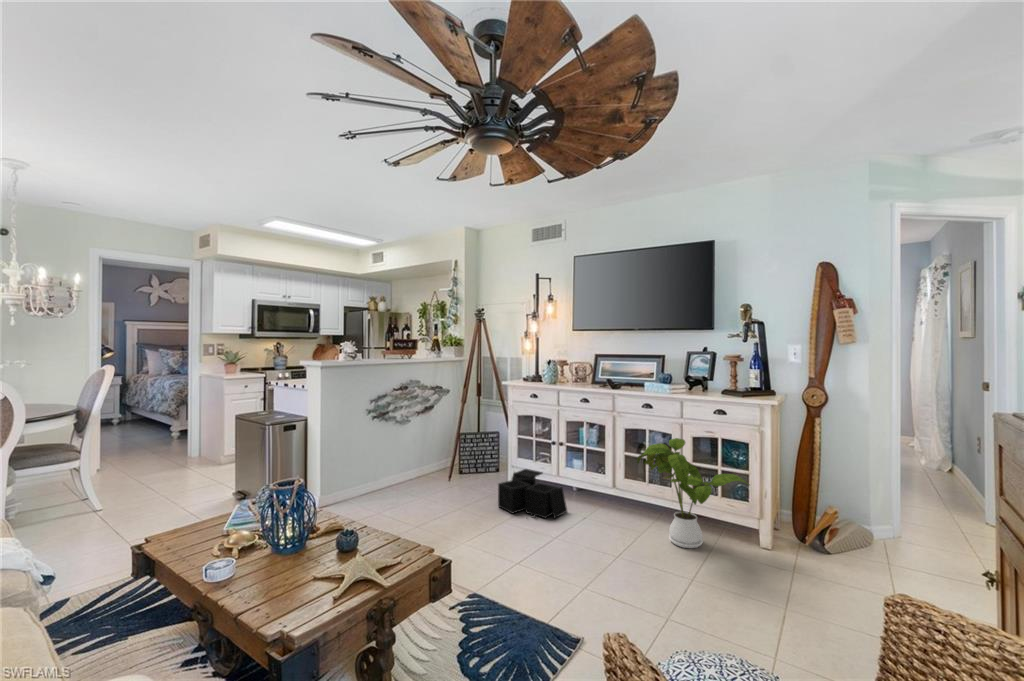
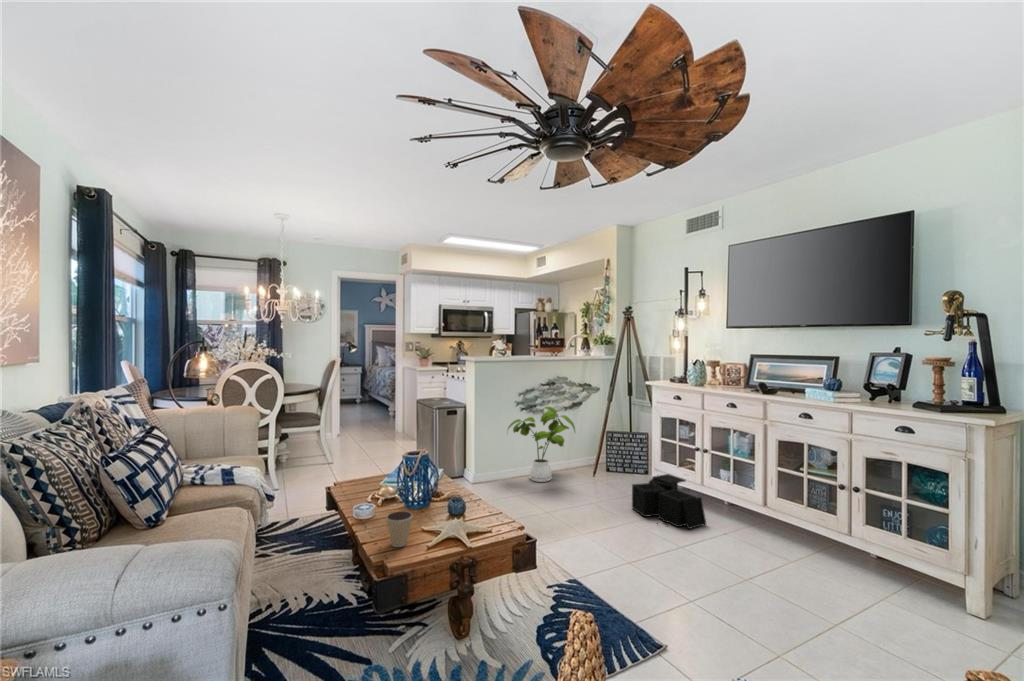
house plant: present [637,438,748,548] -> present [508,406,575,482]
coffee cup: none [276,560,312,609] -> present [387,511,412,547]

